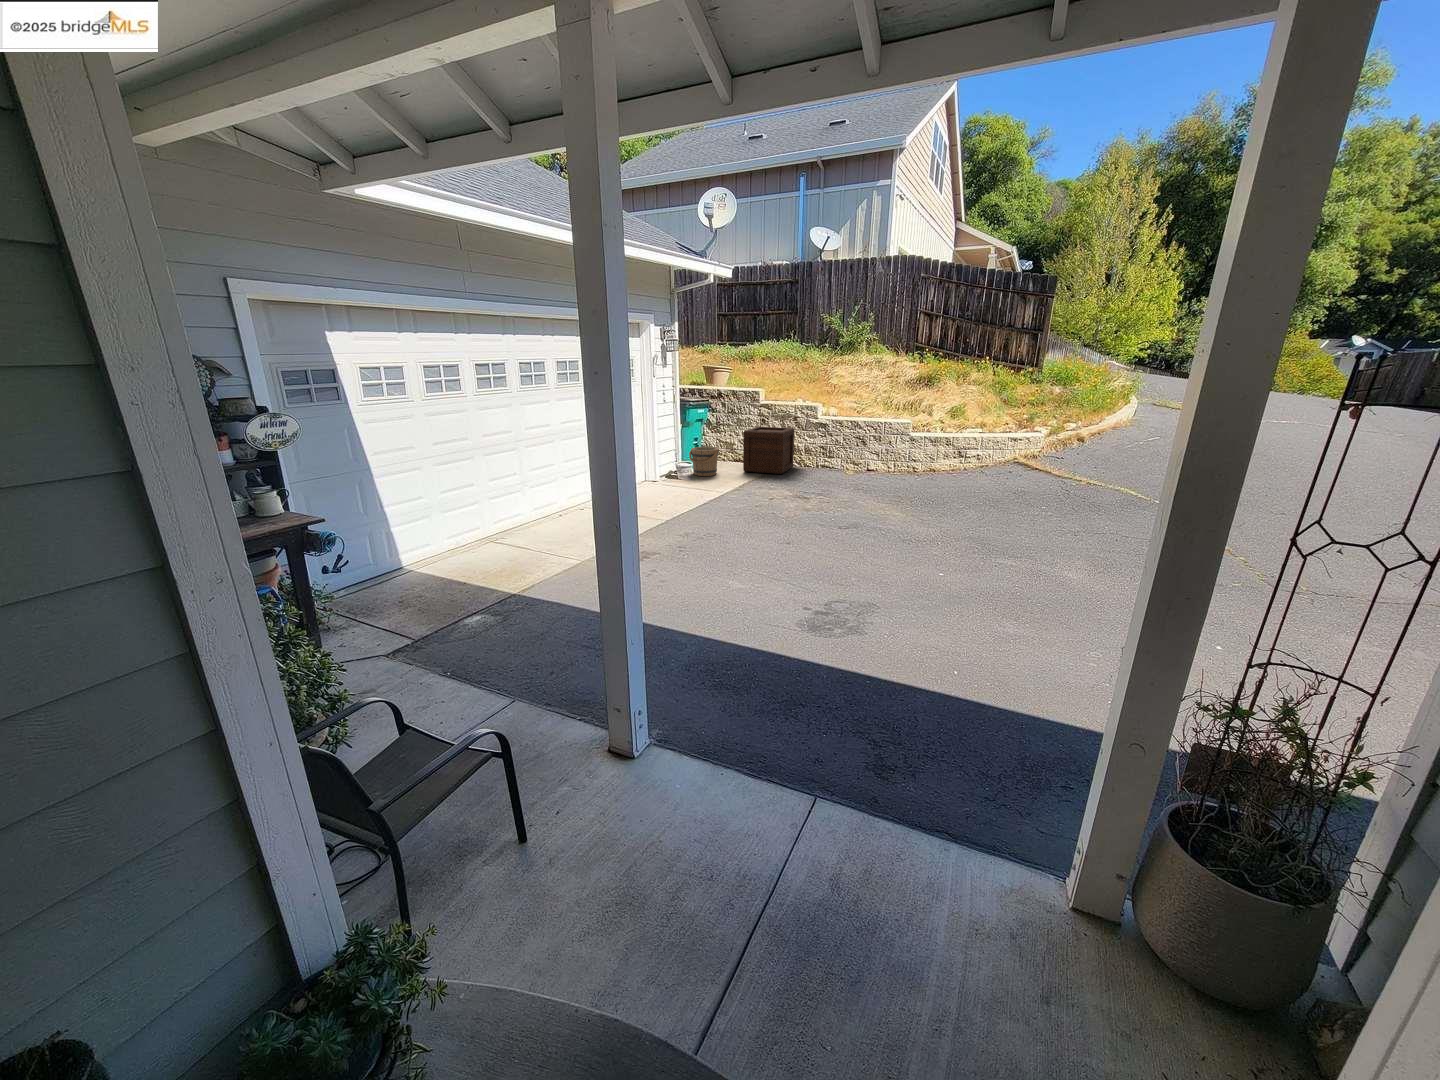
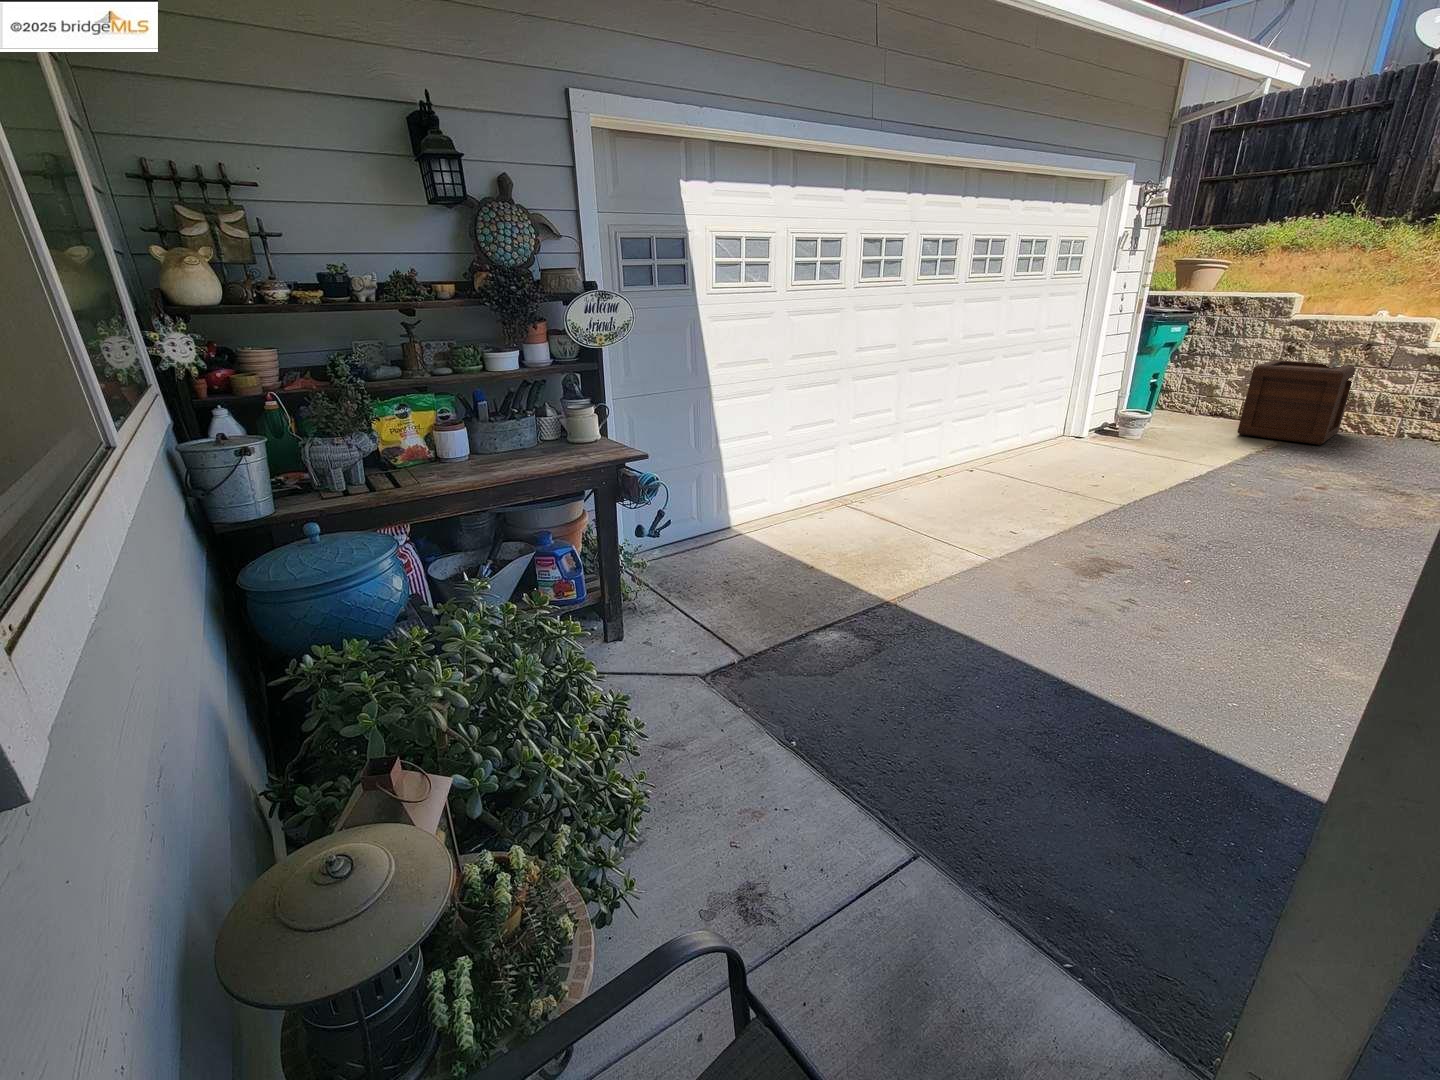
bucket: present [689,447,719,476] -> none [1140,388,1199,436]

